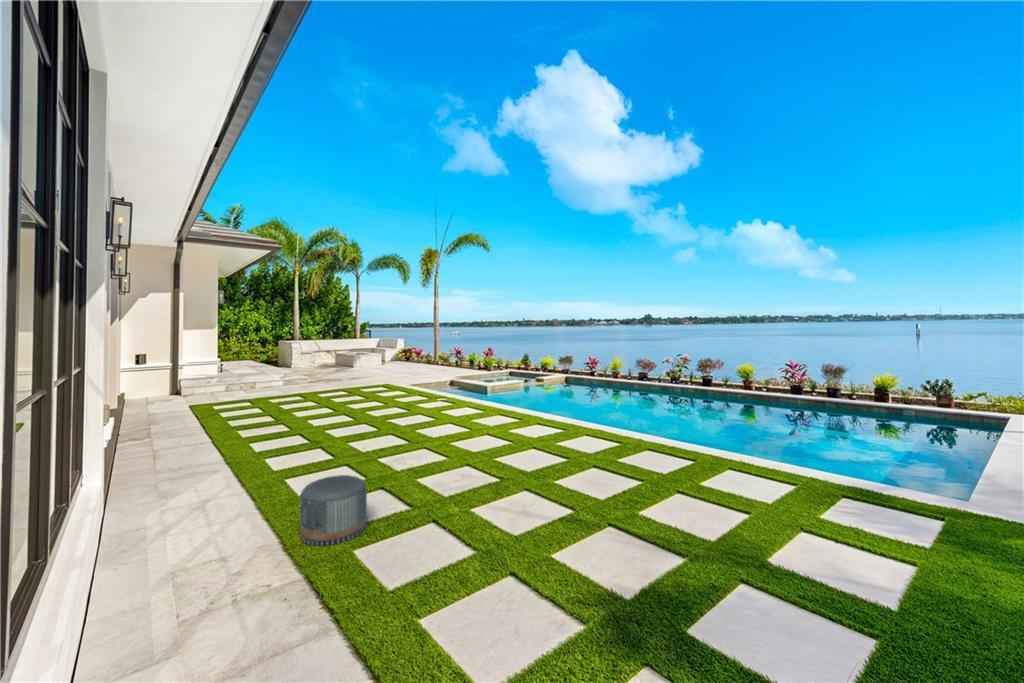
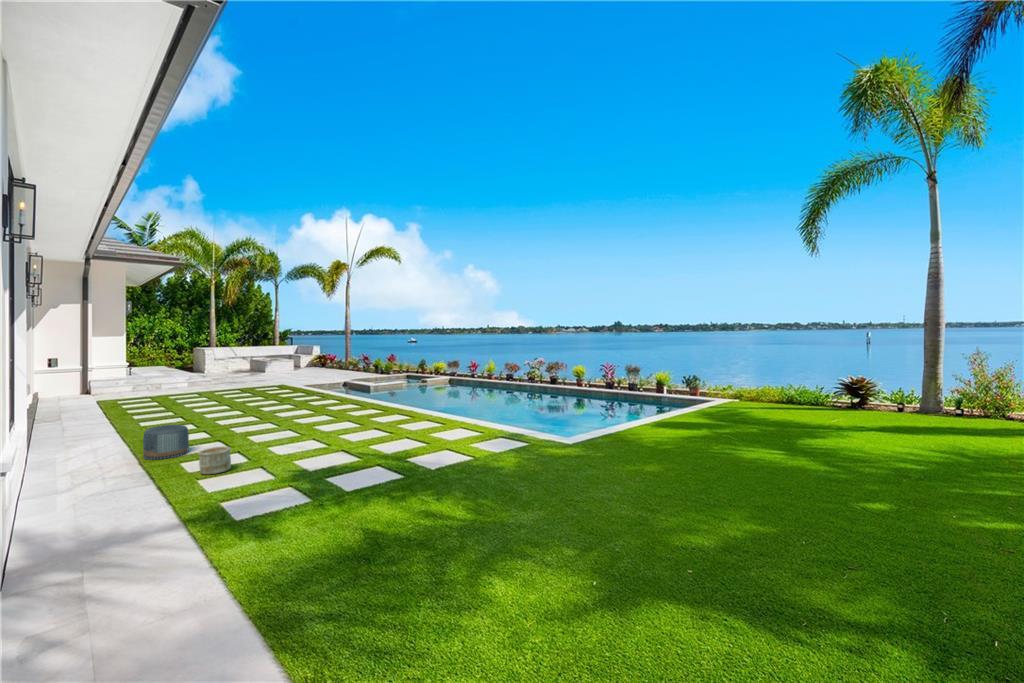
wooden bucket: none [428,537,484,609] -> present [198,447,231,475]

